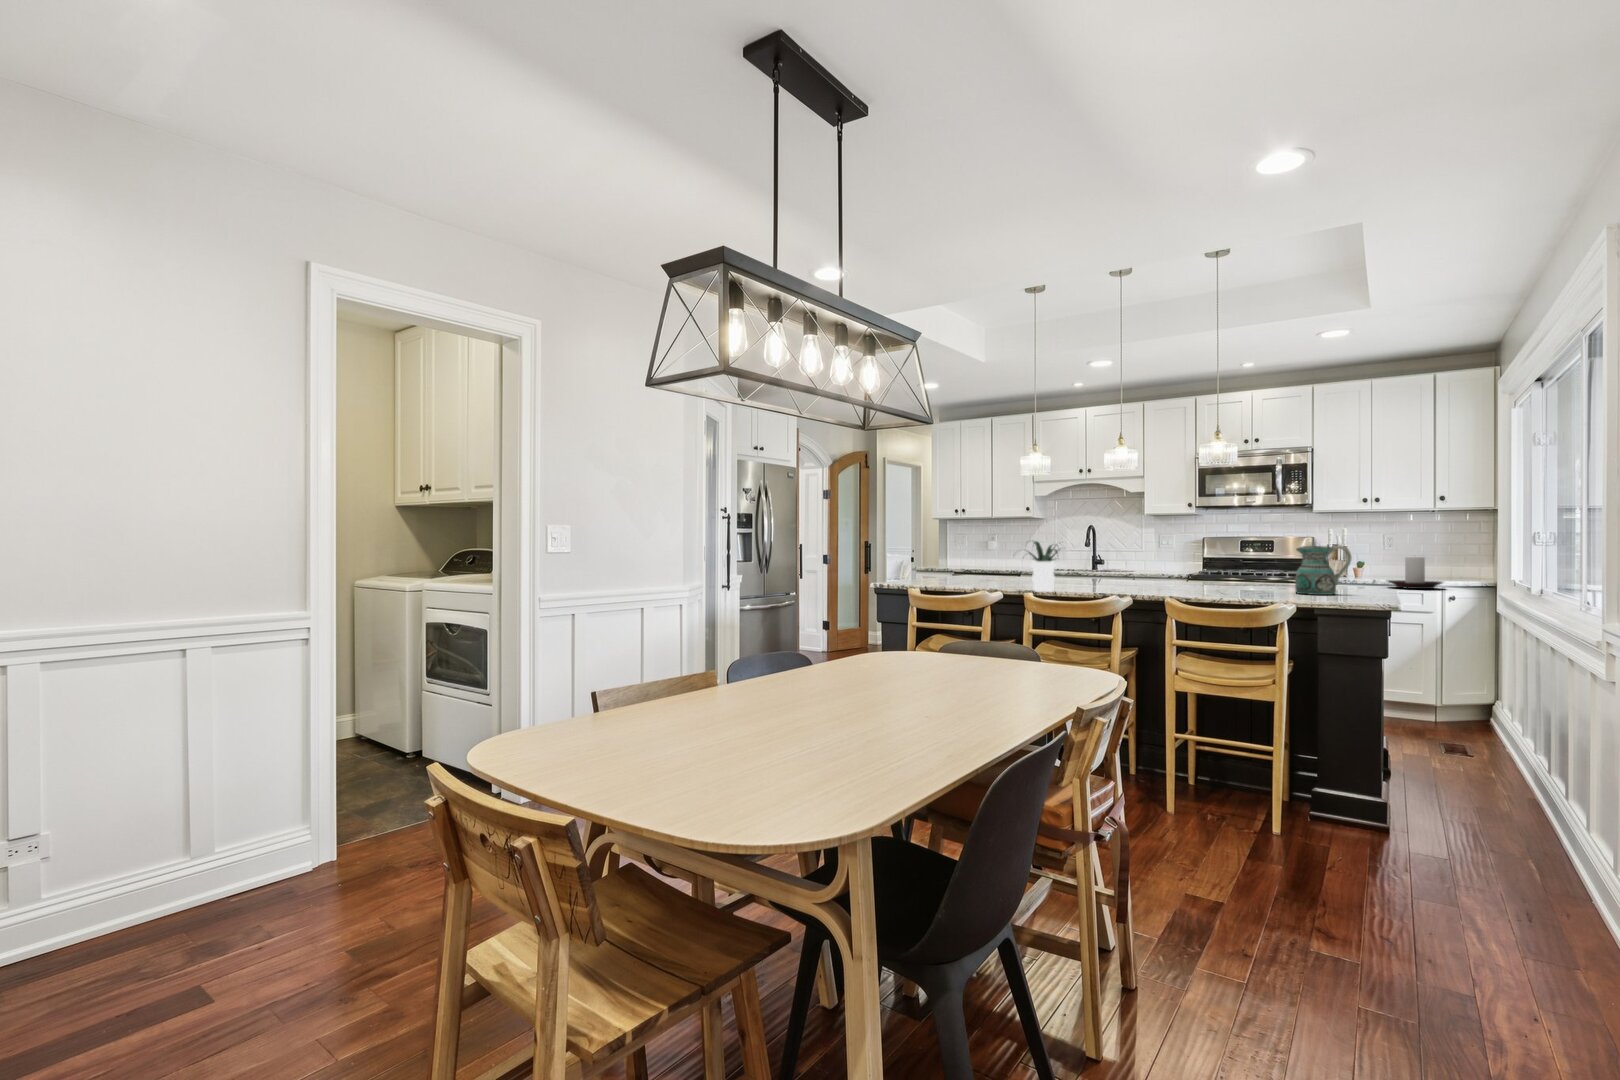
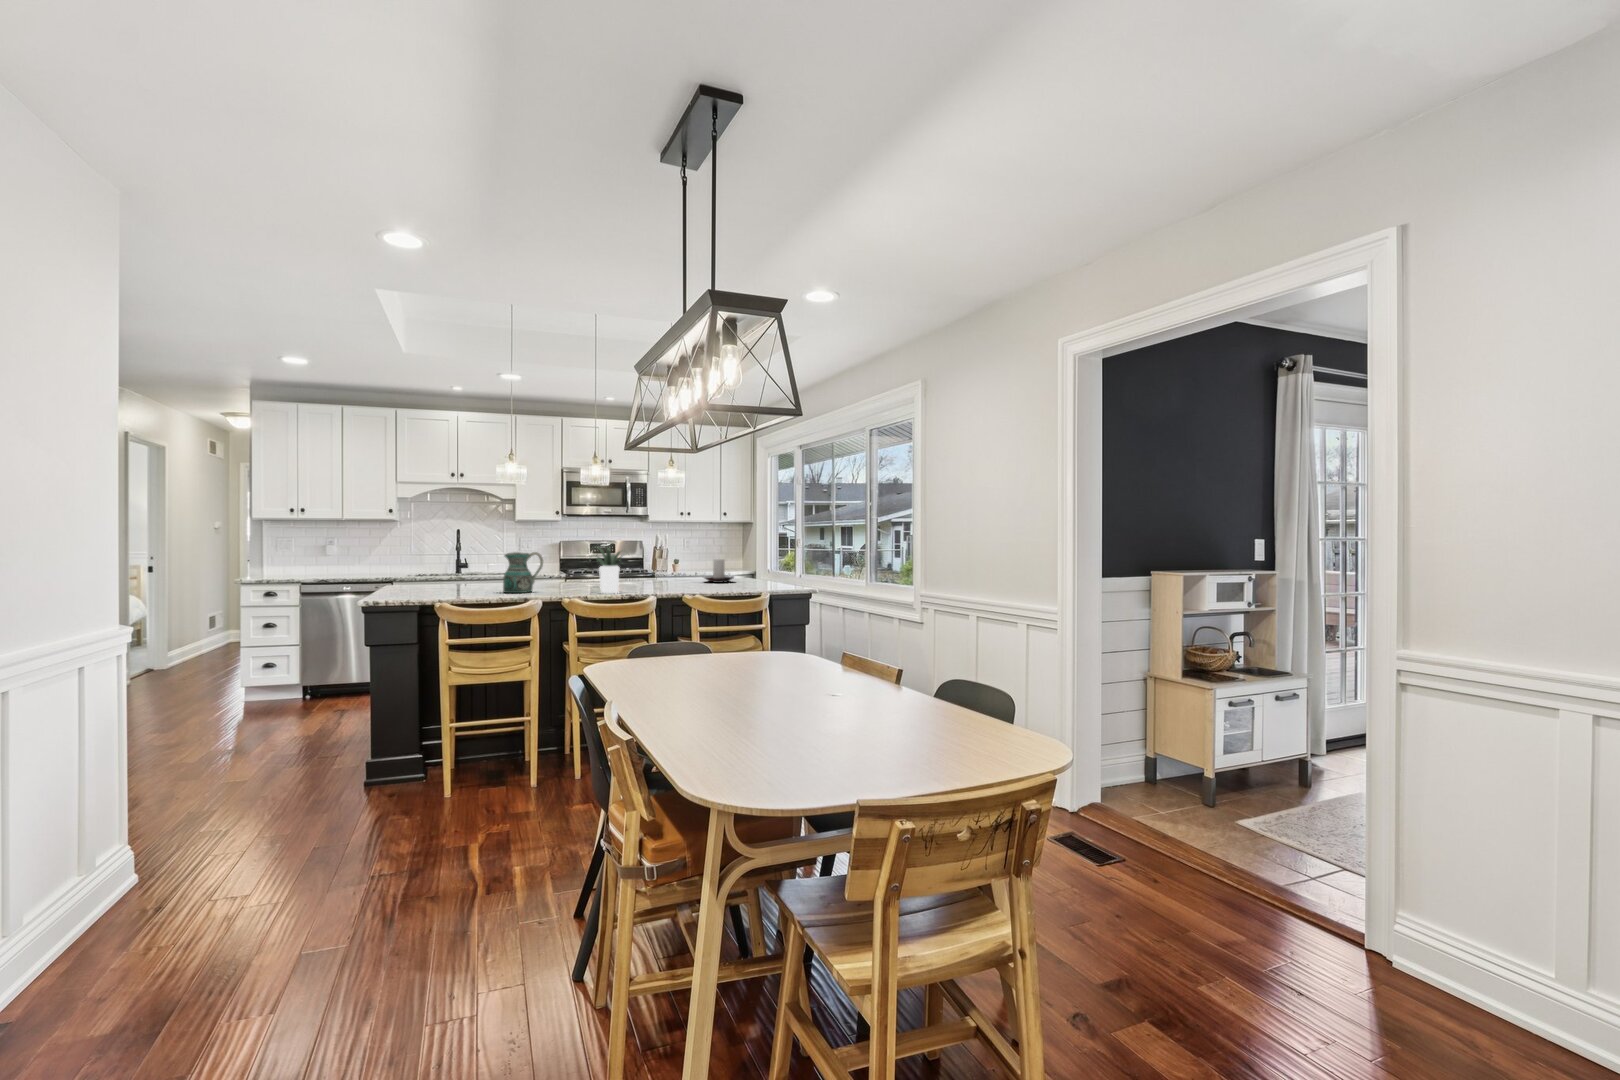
potted plant: present [1028,541,1058,592] -> present [596,548,623,593]
ceramic pitcher: present [1295,545,1352,595] -> present [503,552,543,593]

